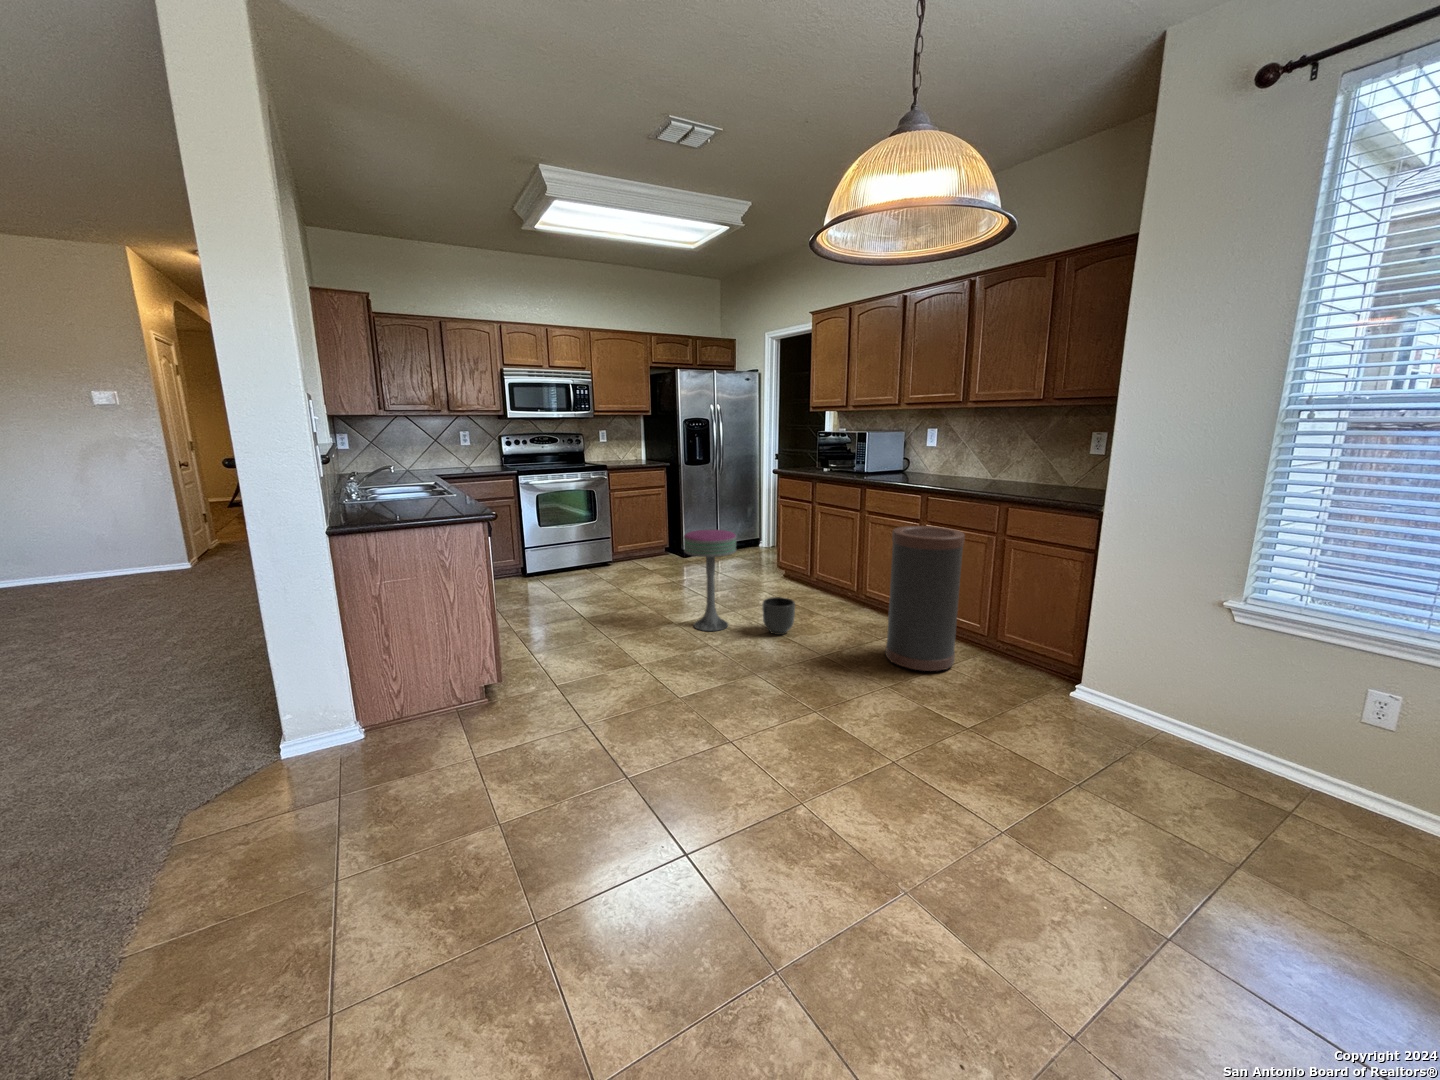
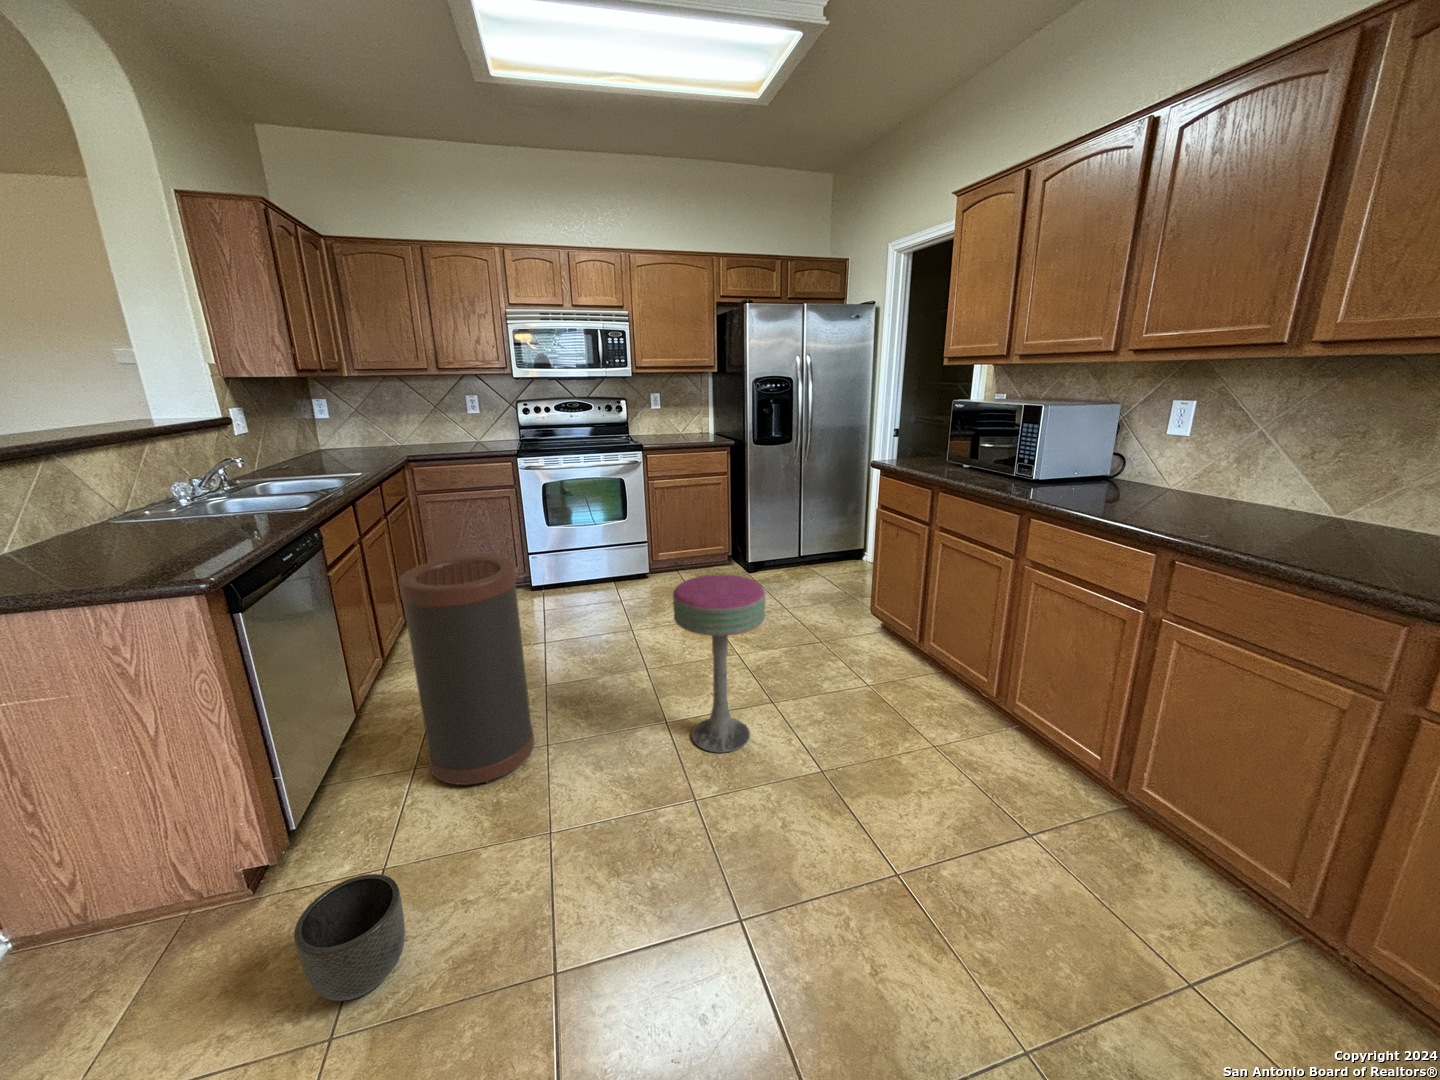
trash can: present [886,526,965,671] -> present [399,555,534,785]
planter: present [762,597,795,635] -> present [294,874,405,1001]

